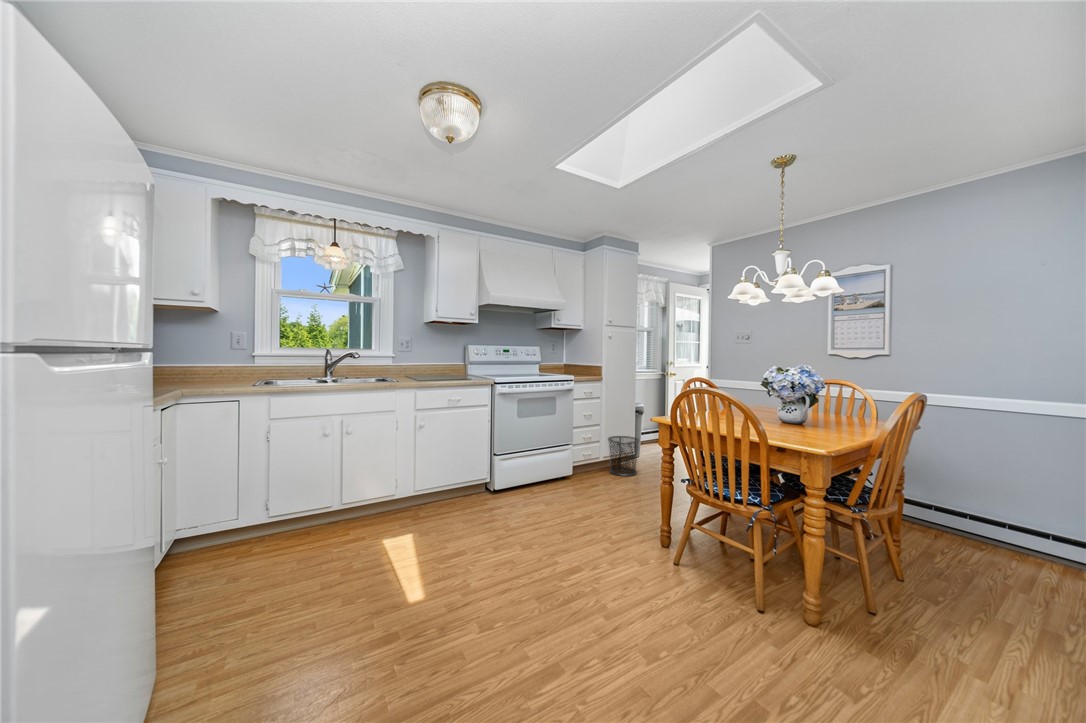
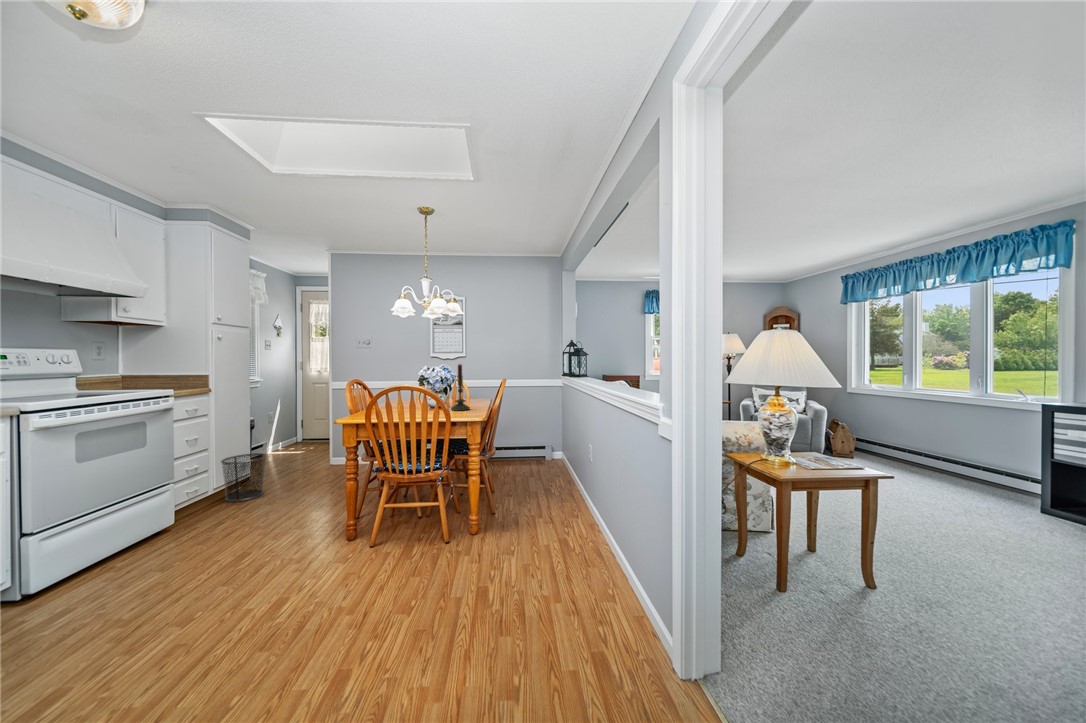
candle: none [802,363,835,433] -> present [451,364,470,411]

